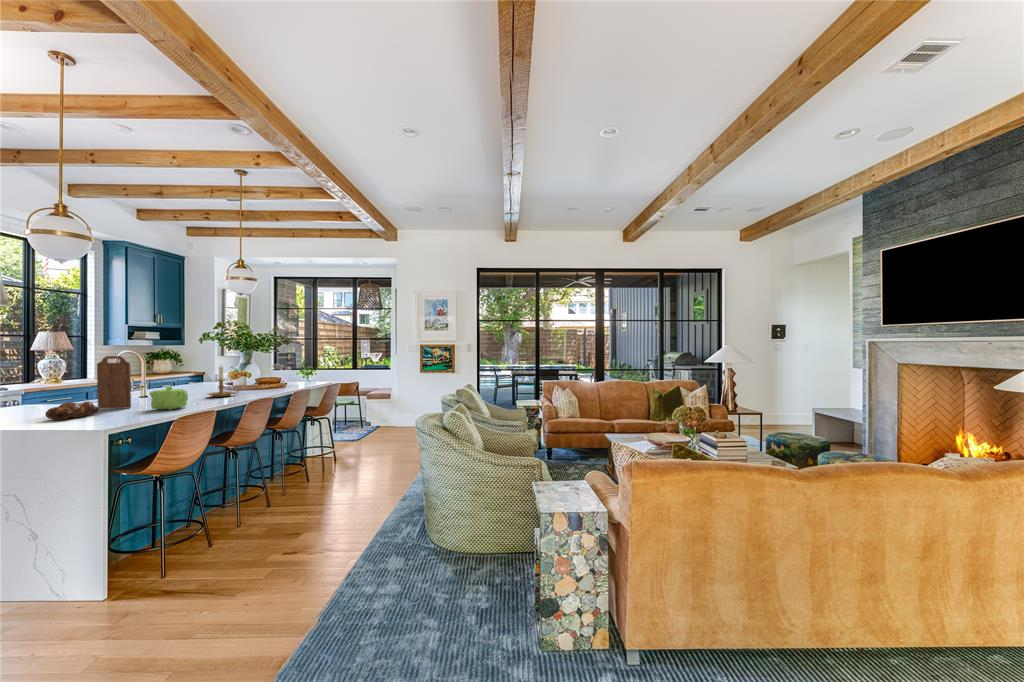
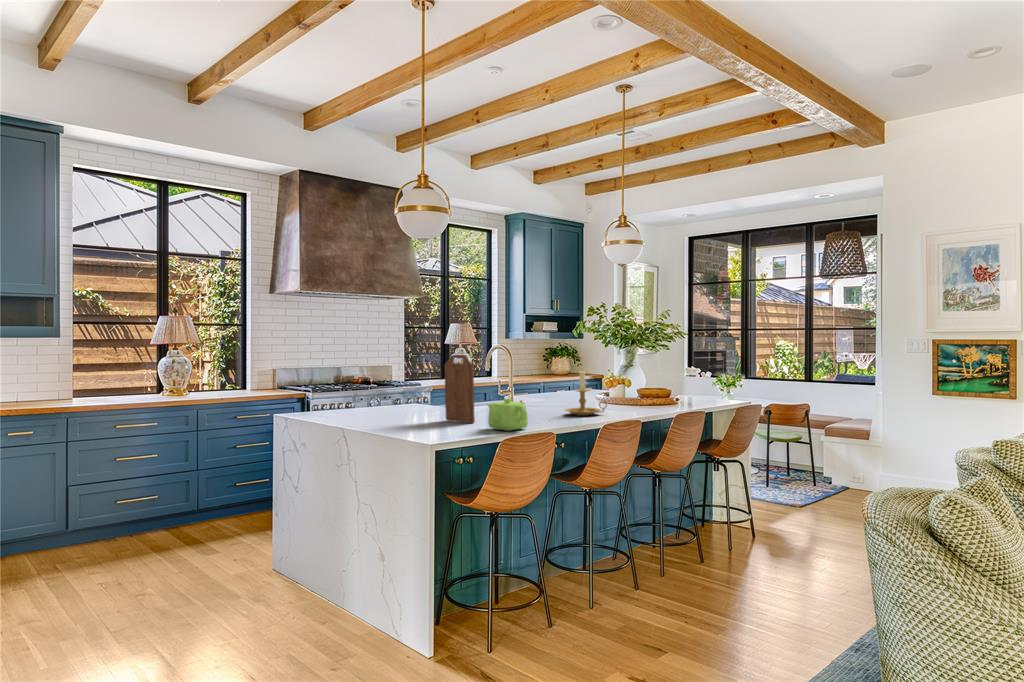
bread loaf: present [45,402,99,420] -> none [387,411,438,433]

